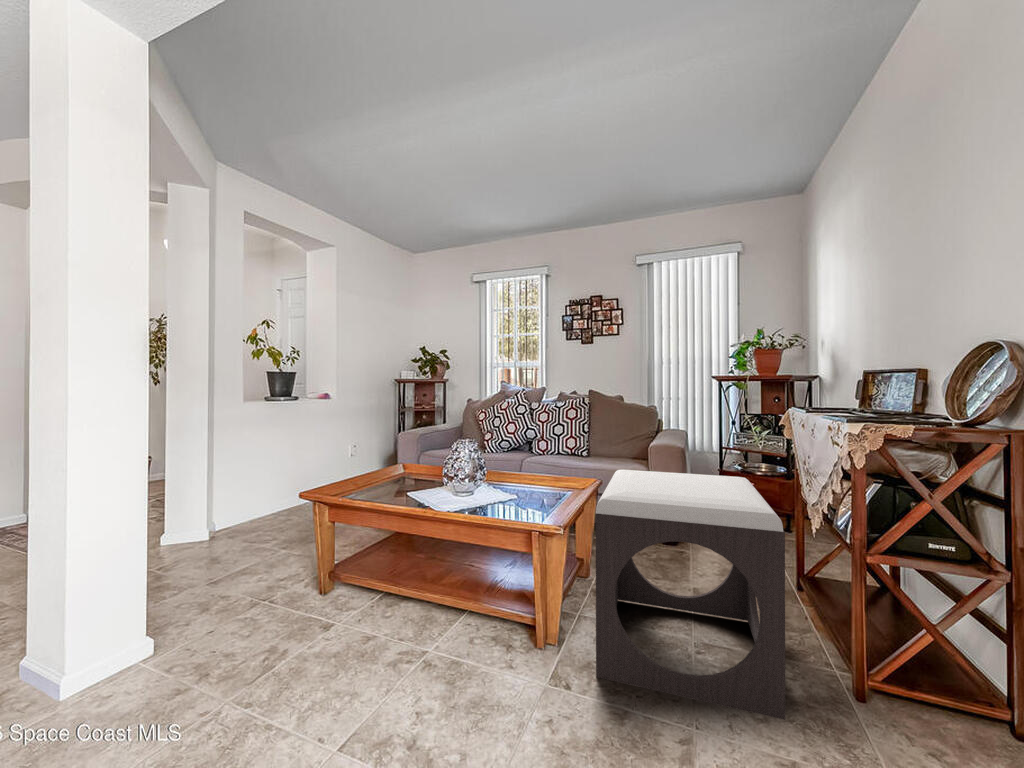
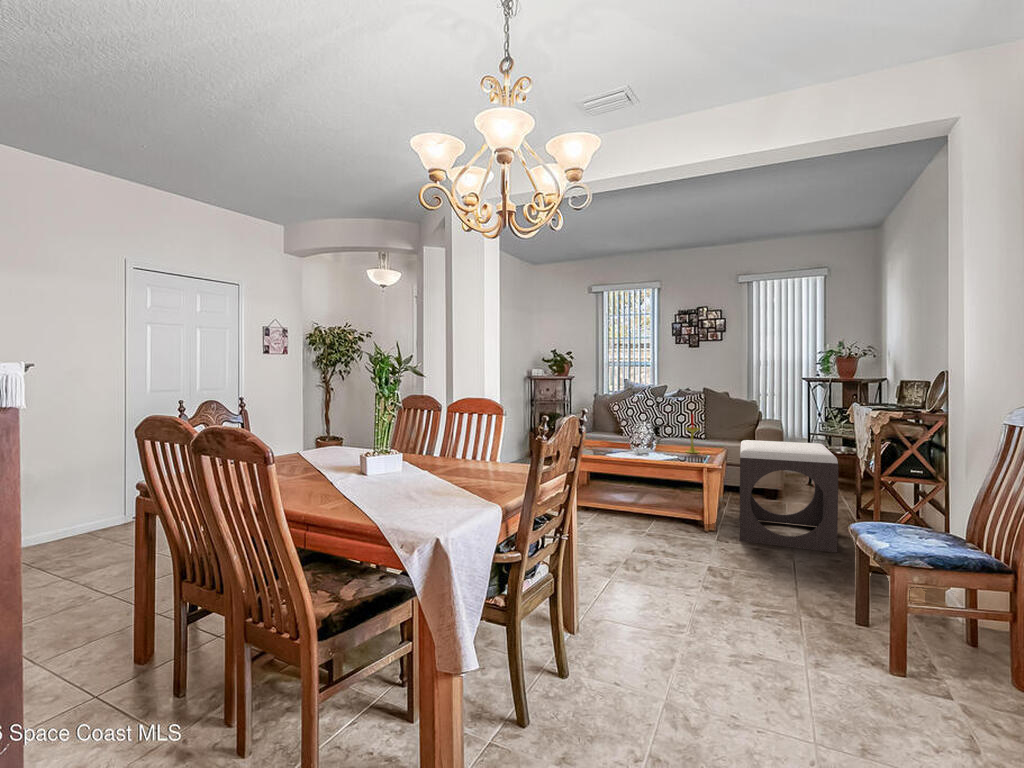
candle: none [539,424,562,486] -> present [685,414,700,453]

